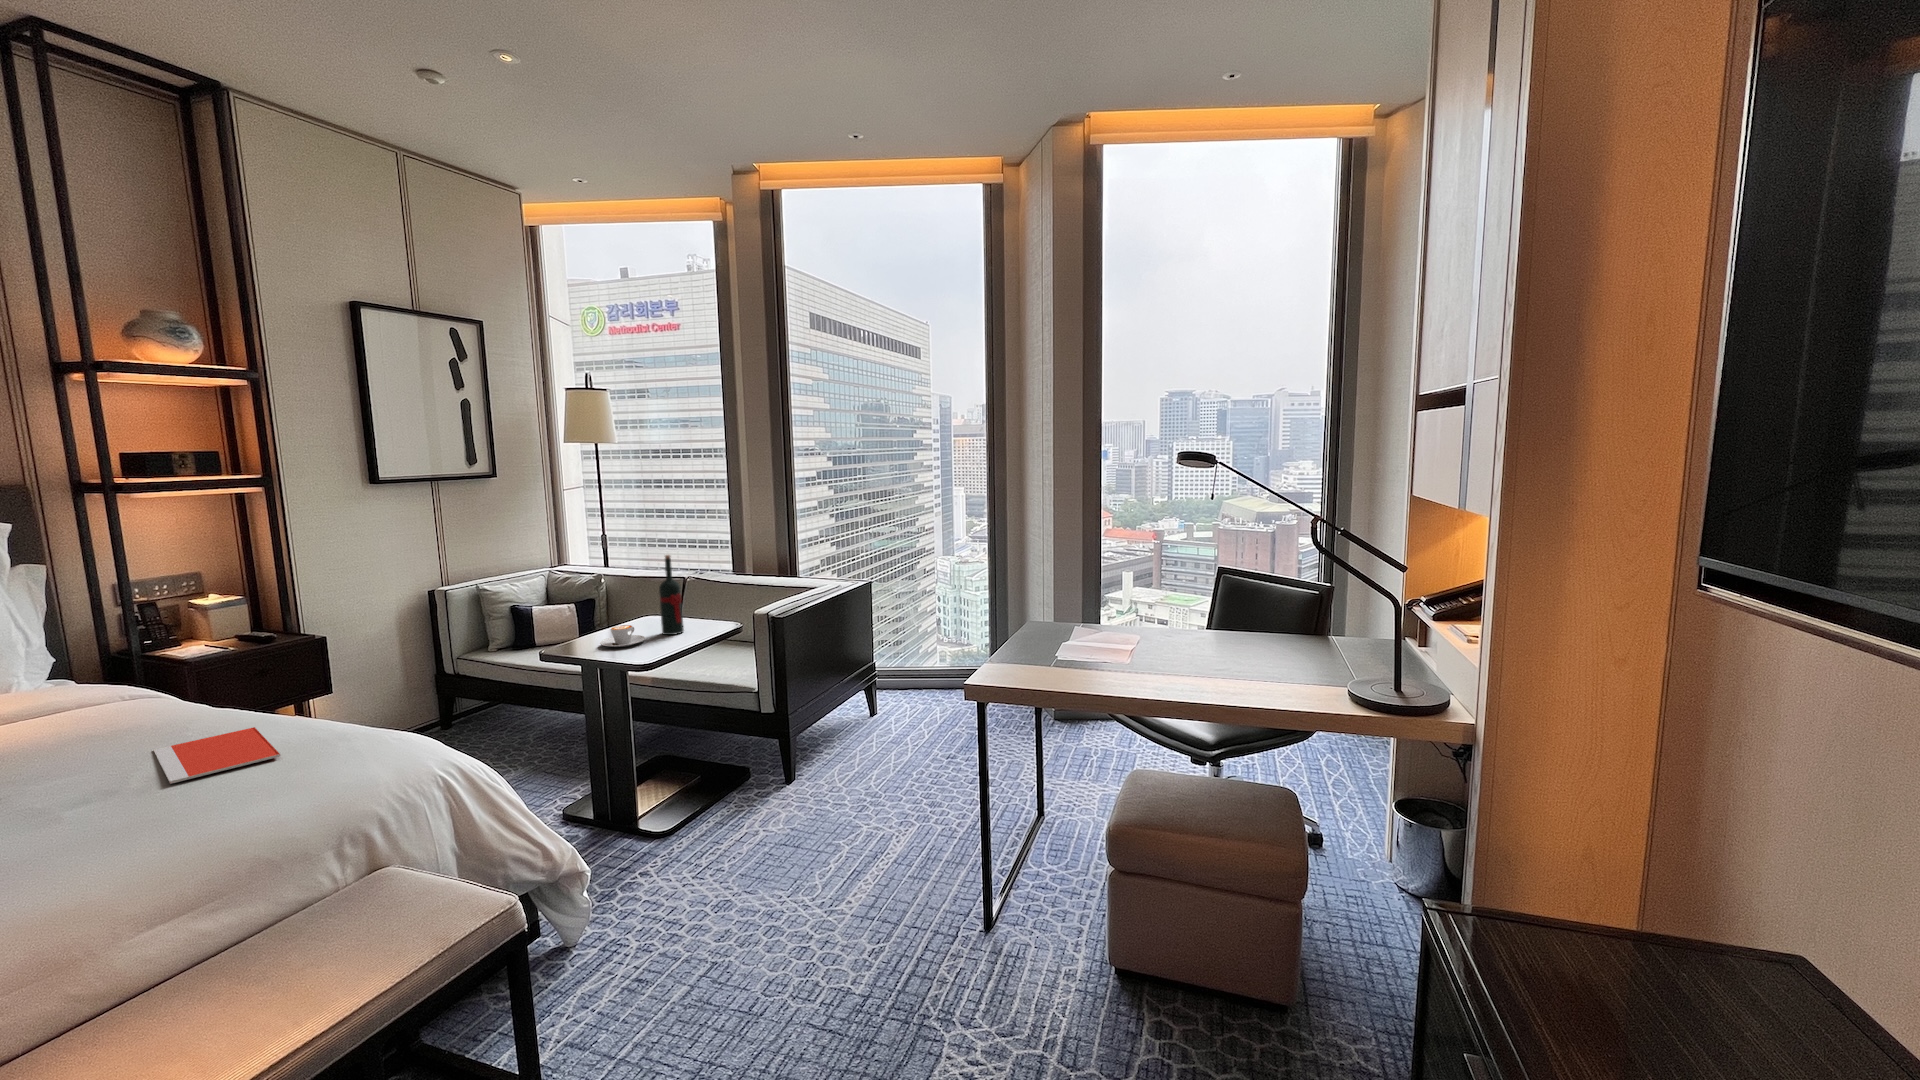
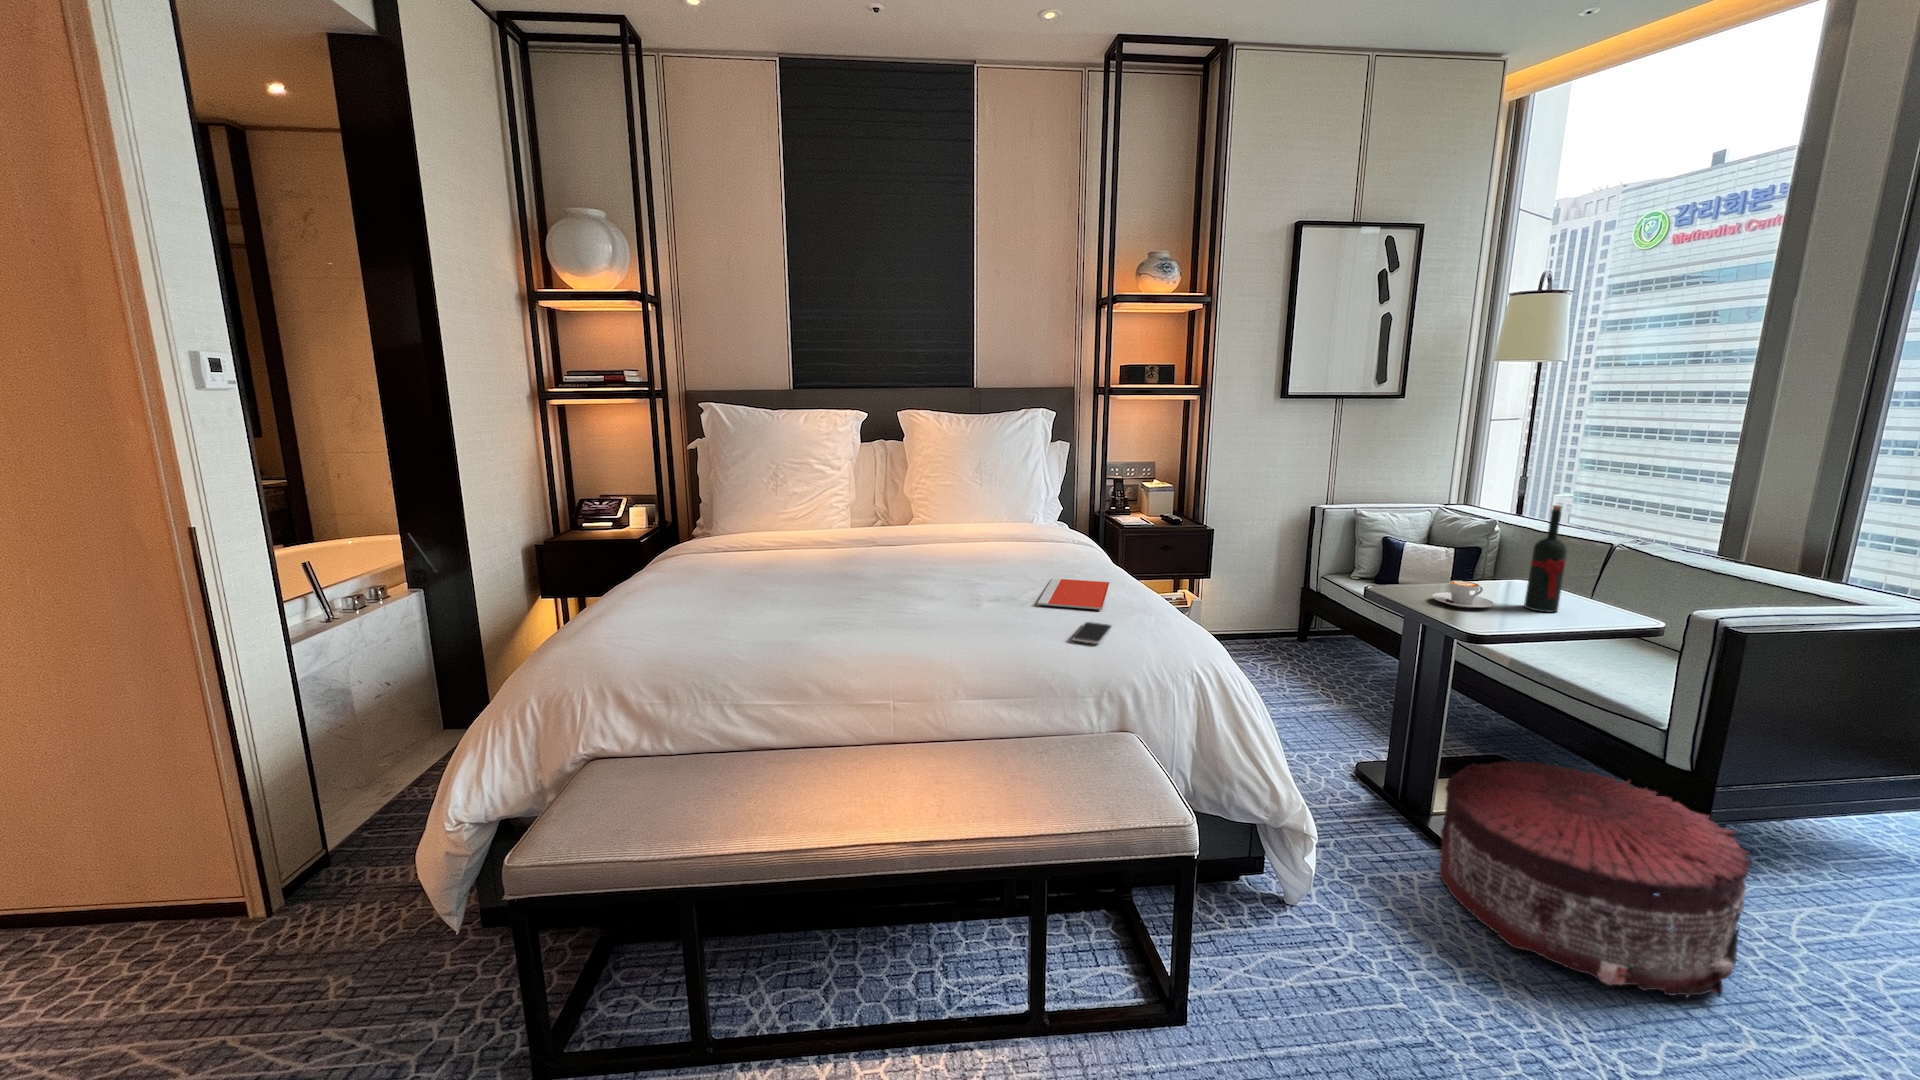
pouf: none [653,730,827,874] -> present [1439,760,1752,998]
smartphone: none [272,766,318,798] -> present [1072,622,1112,644]

